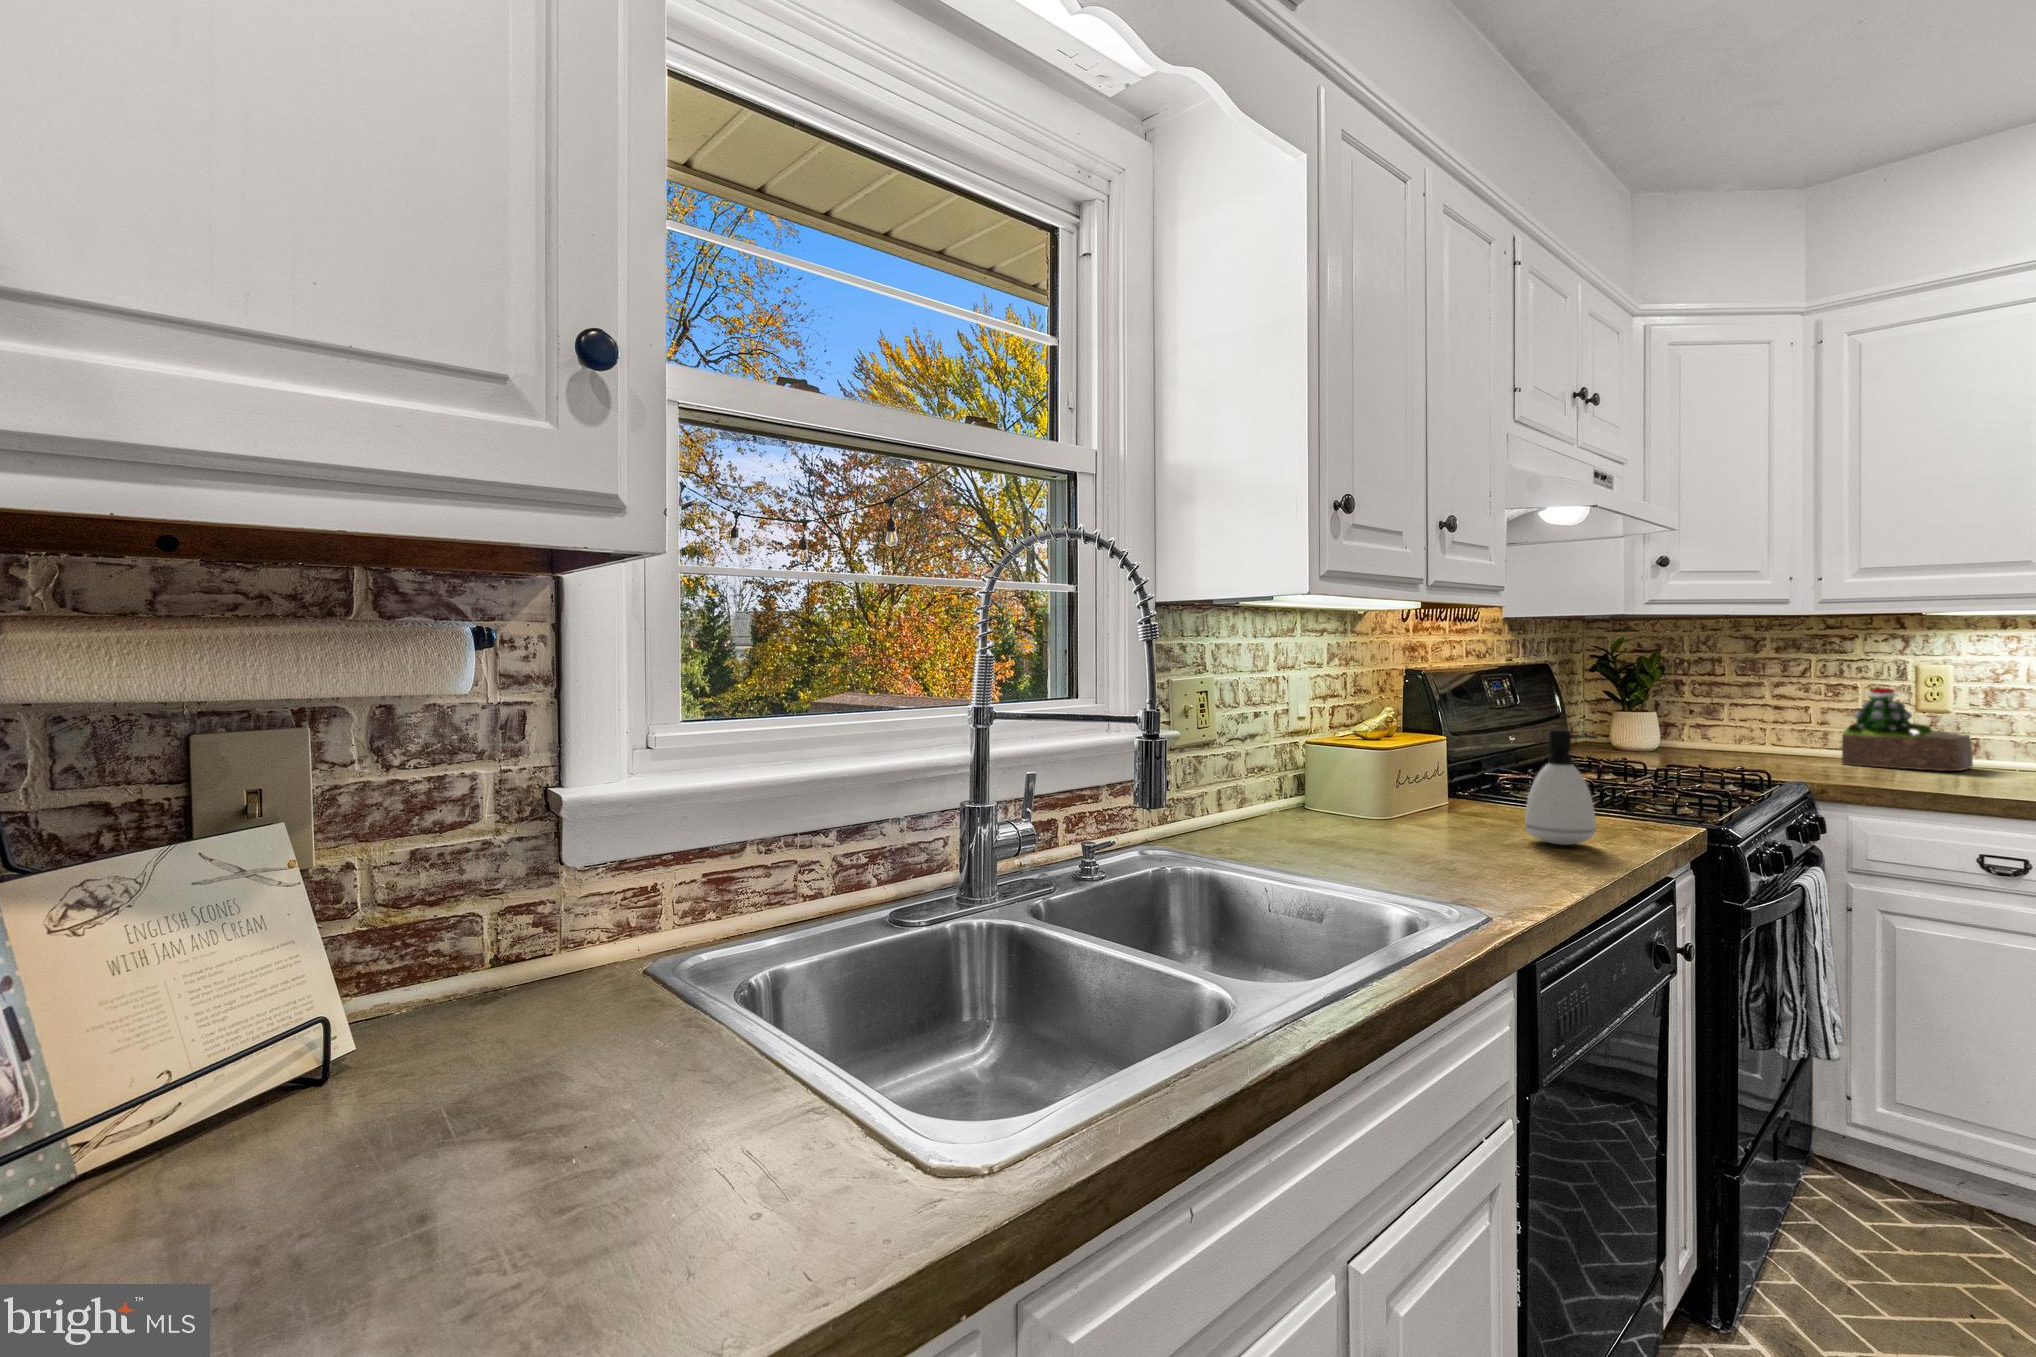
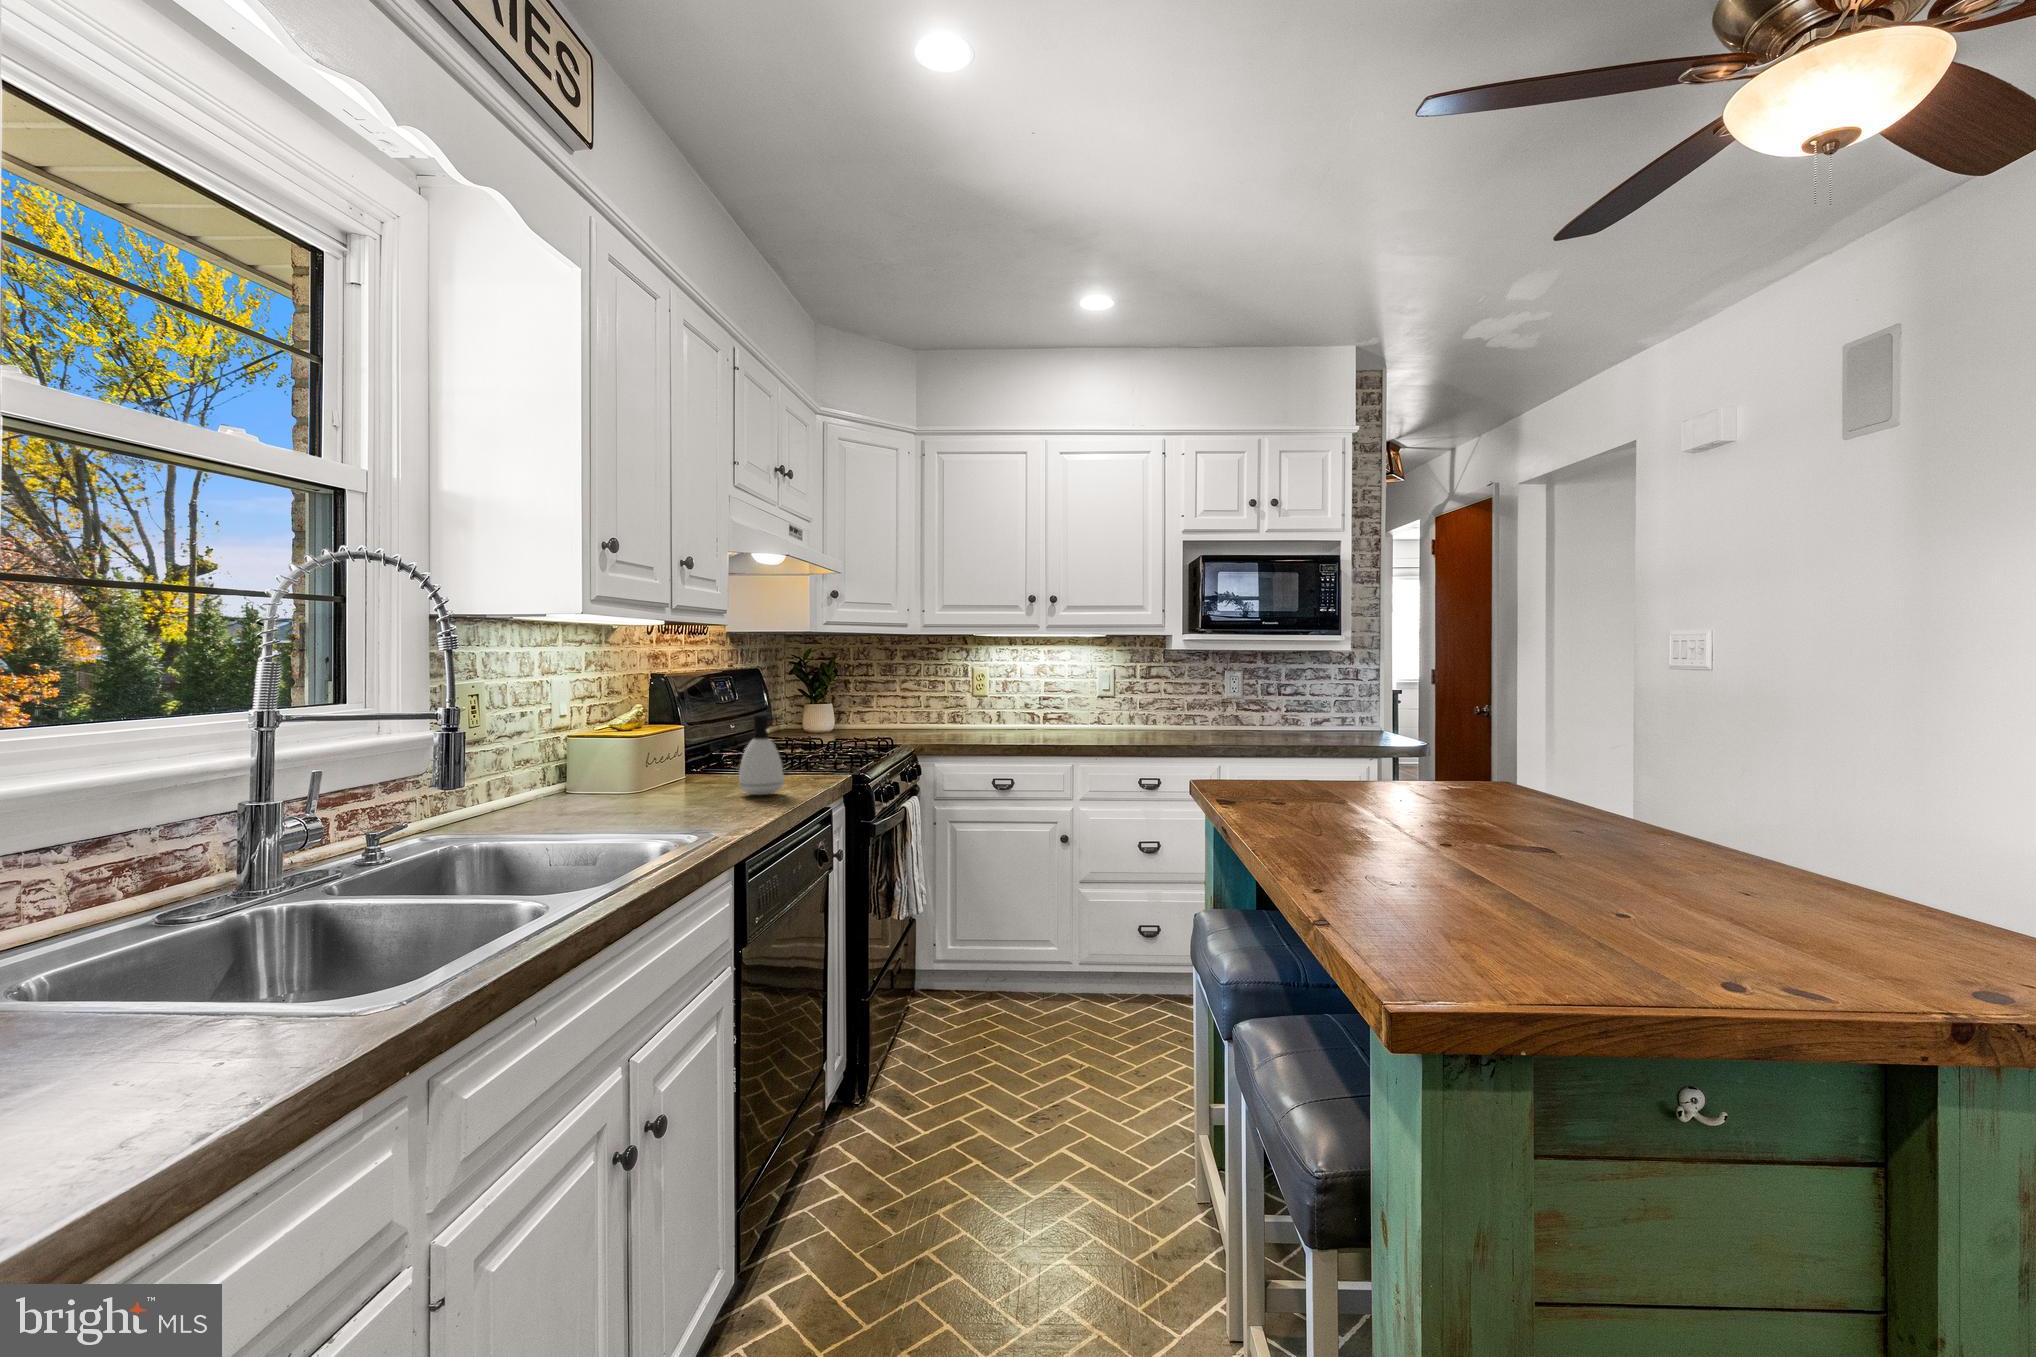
succulent plant: present [1842,688,1973,771] -> none [934,683,997,733]

